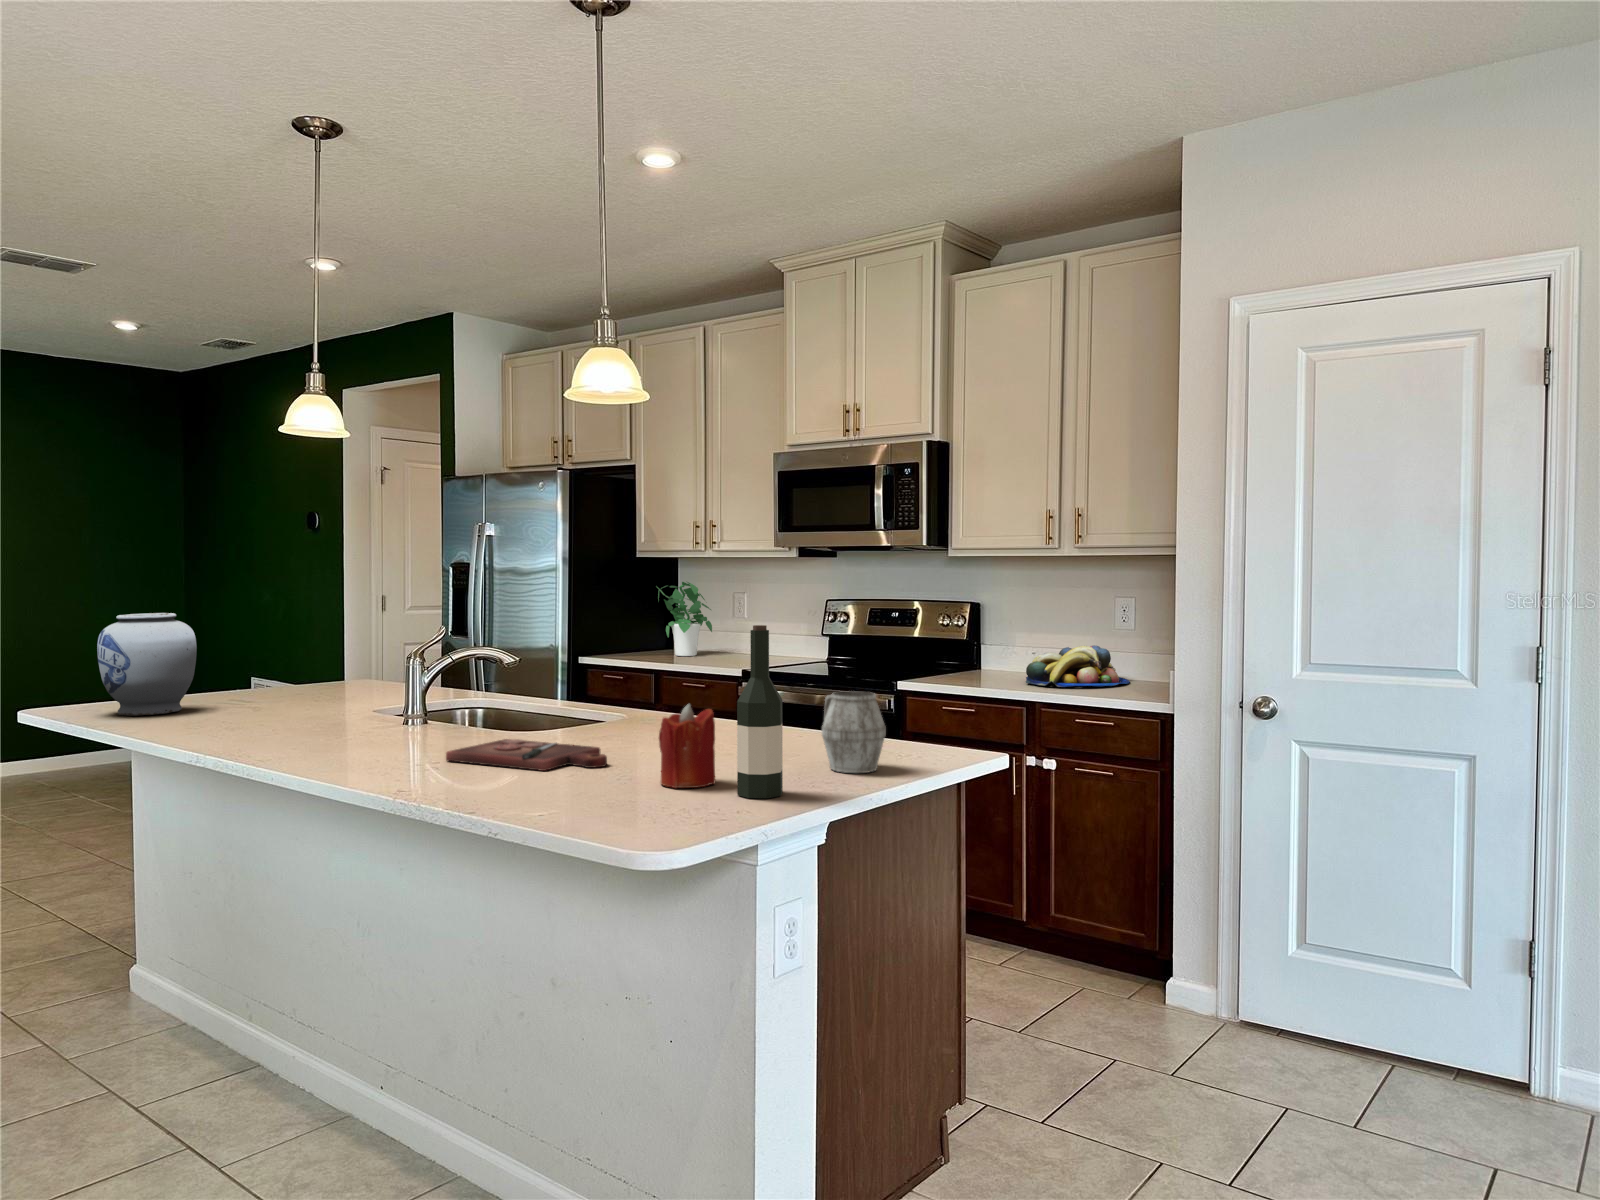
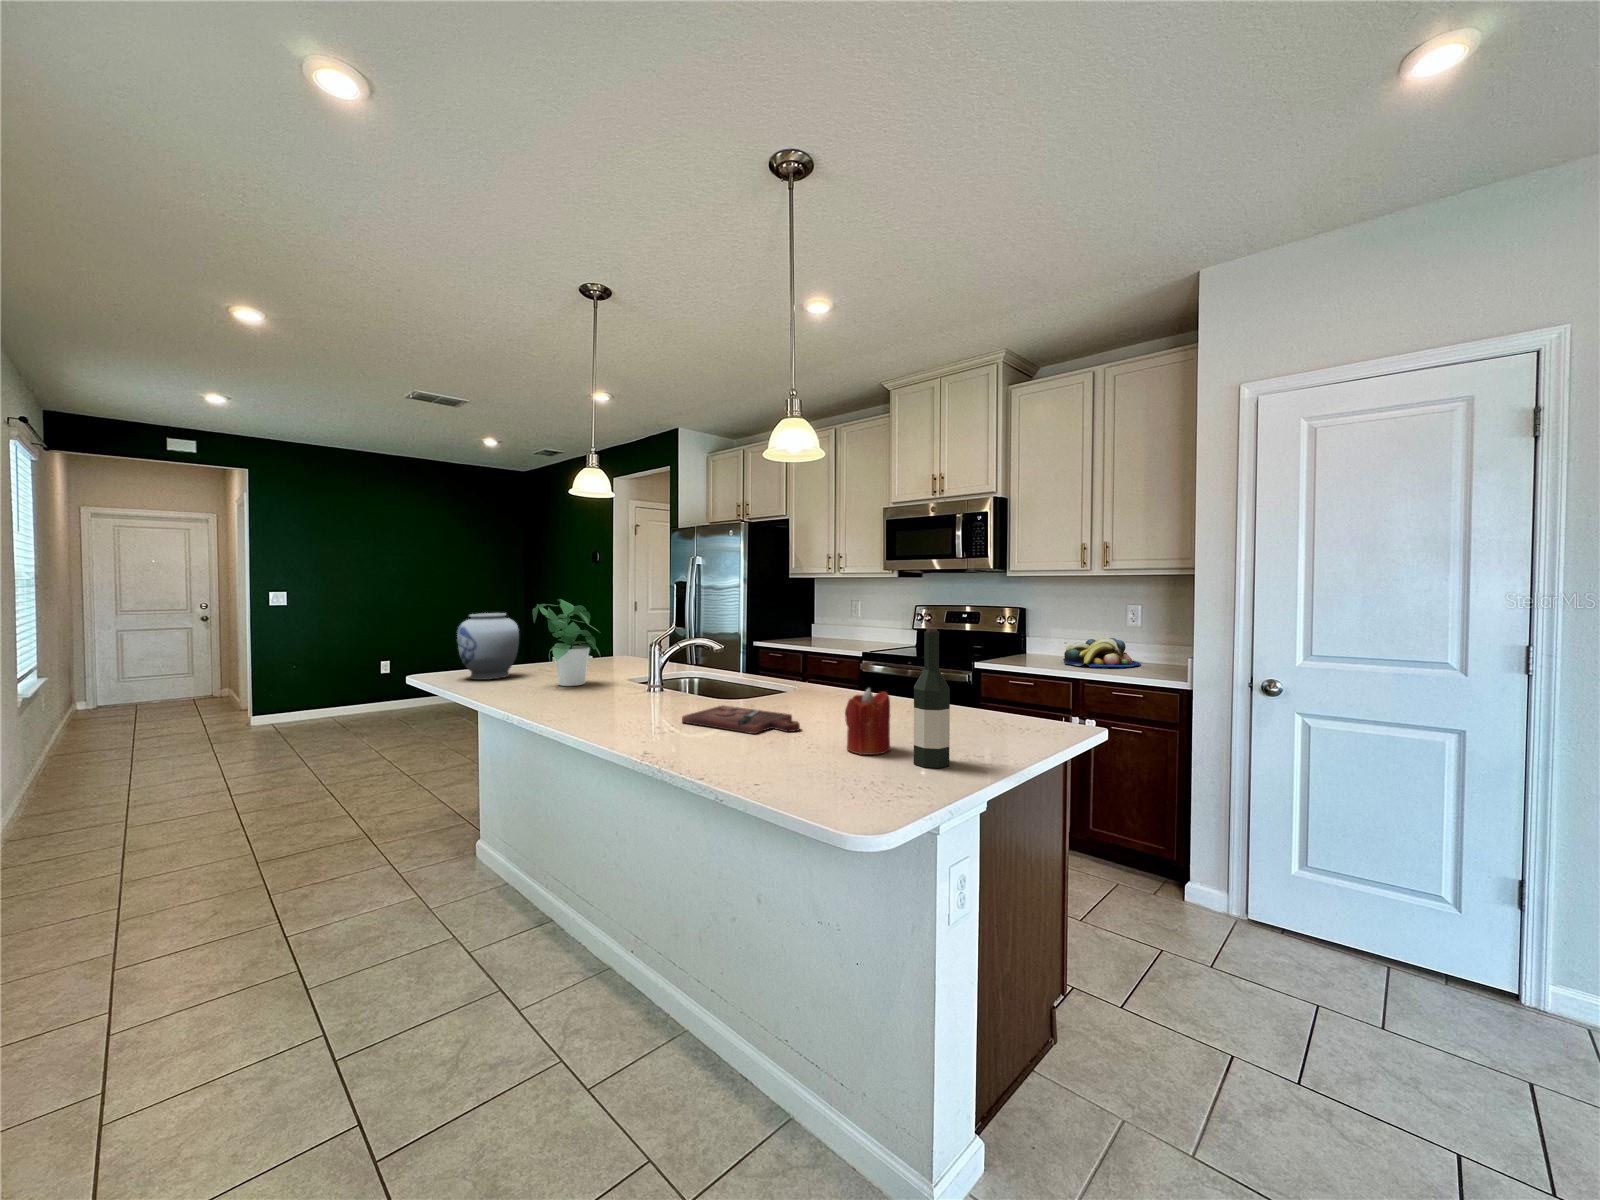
potted plant: present [657,582,712,656] -> present [533,599,600,686]
mug: present [822,691,886,773] -> none [963,678,1018,743]

